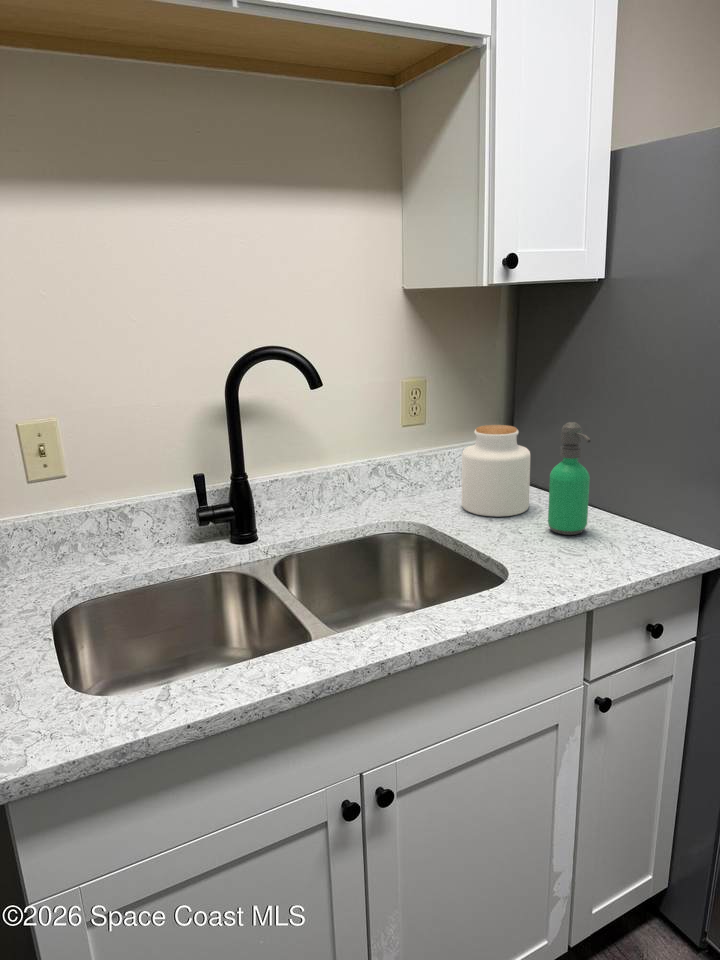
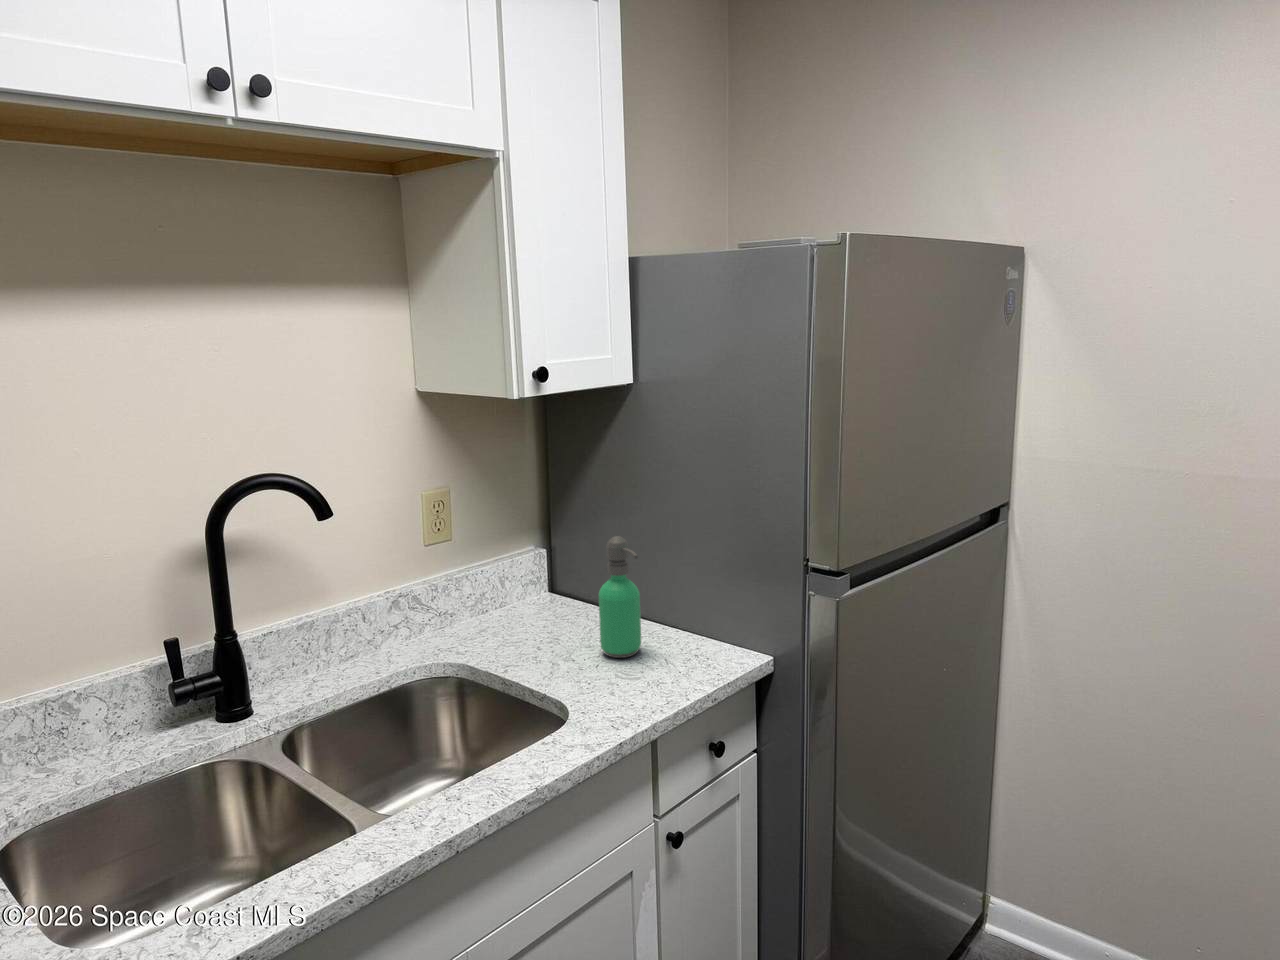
jar: present [462,425,530,516] -> none [498,538,577,645]

